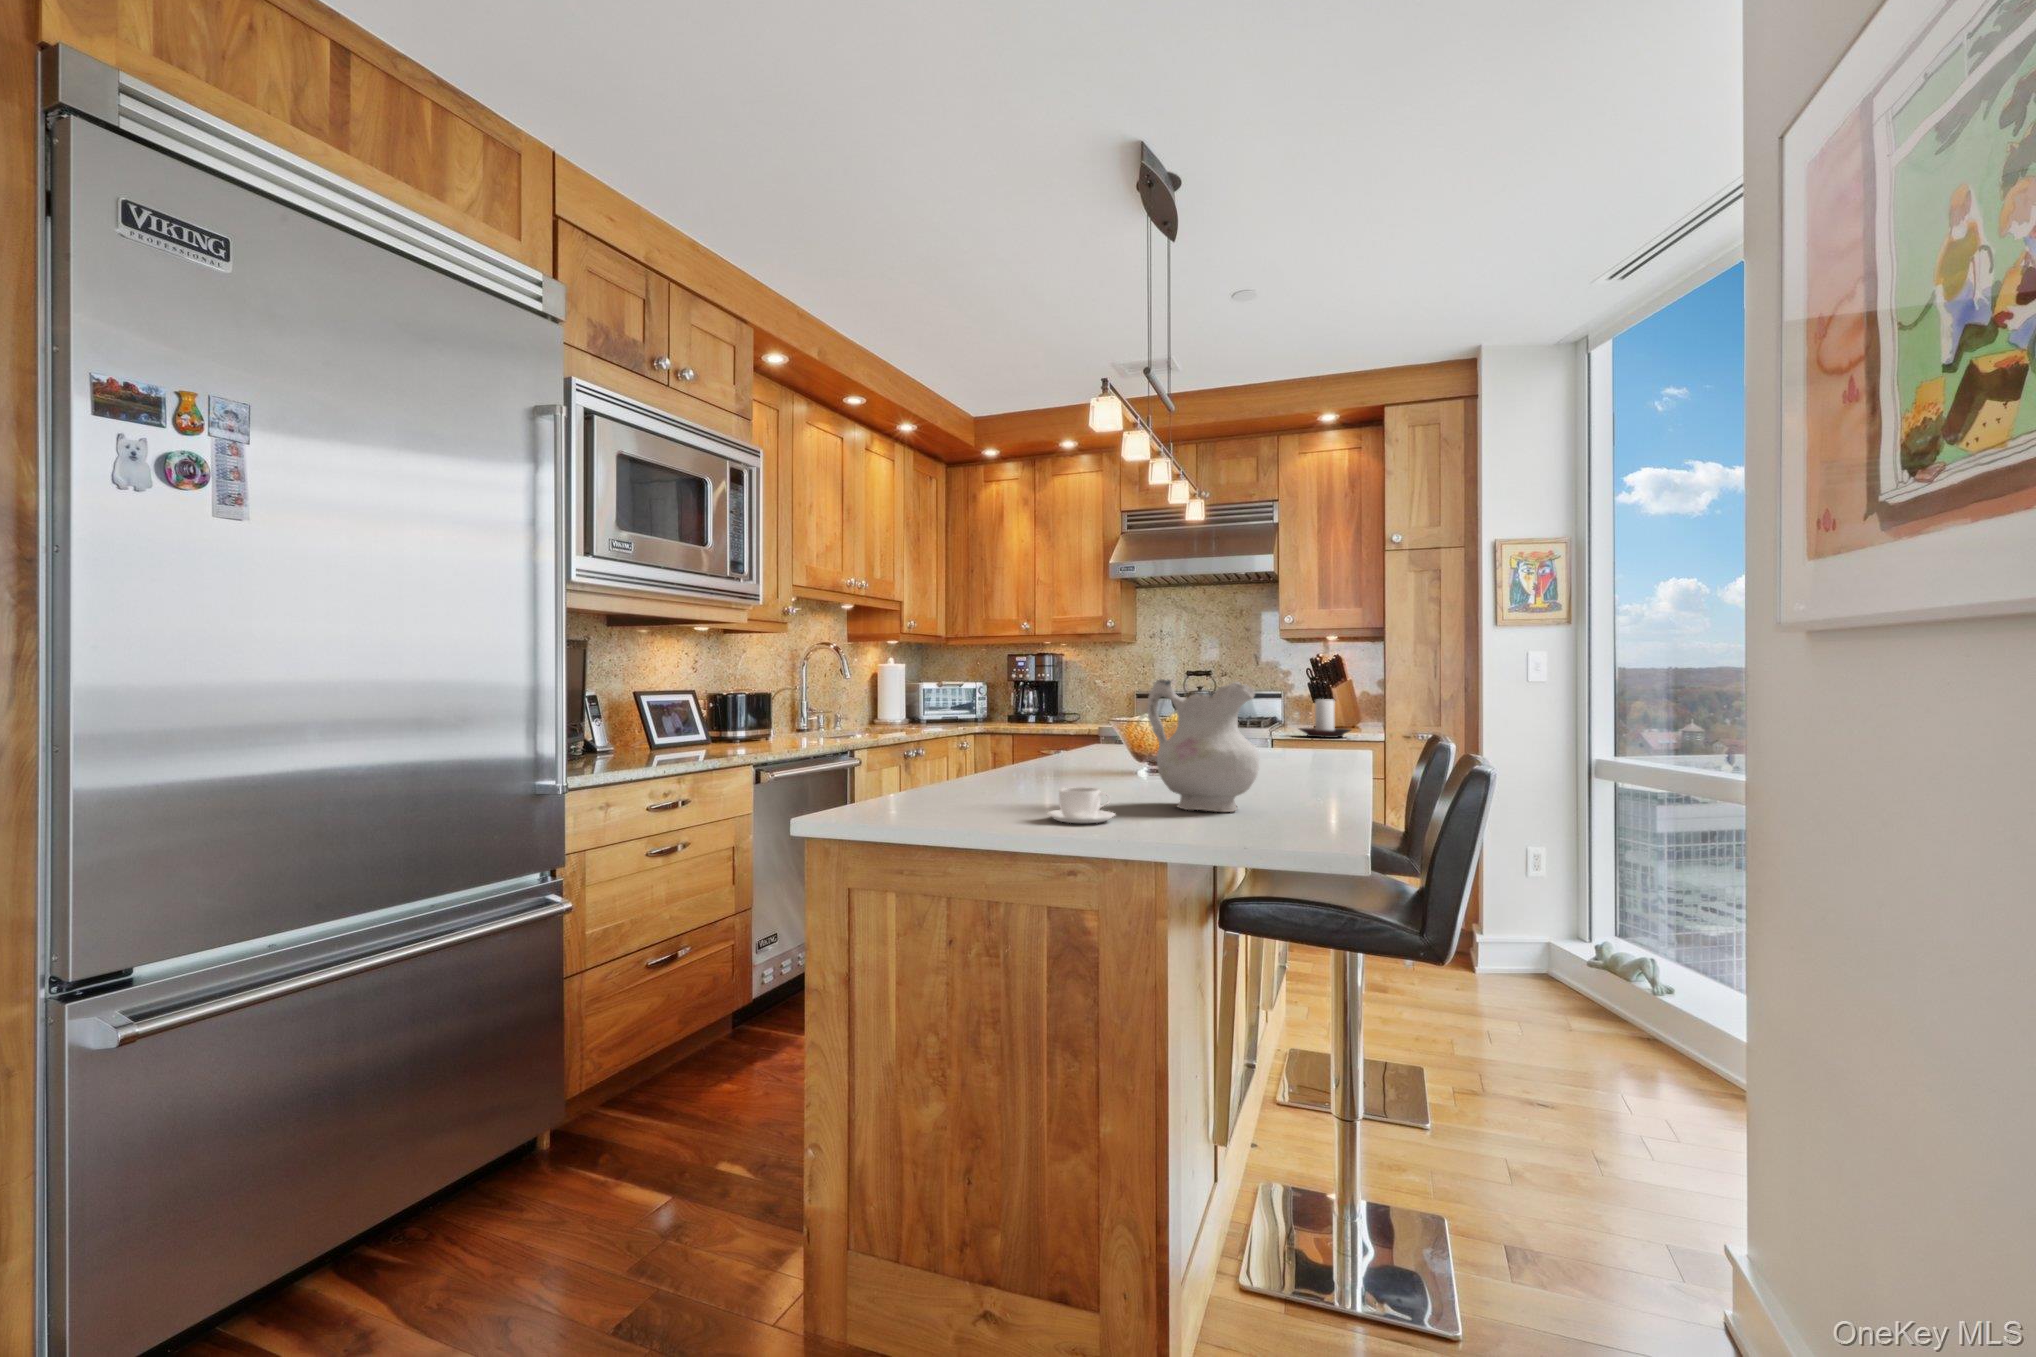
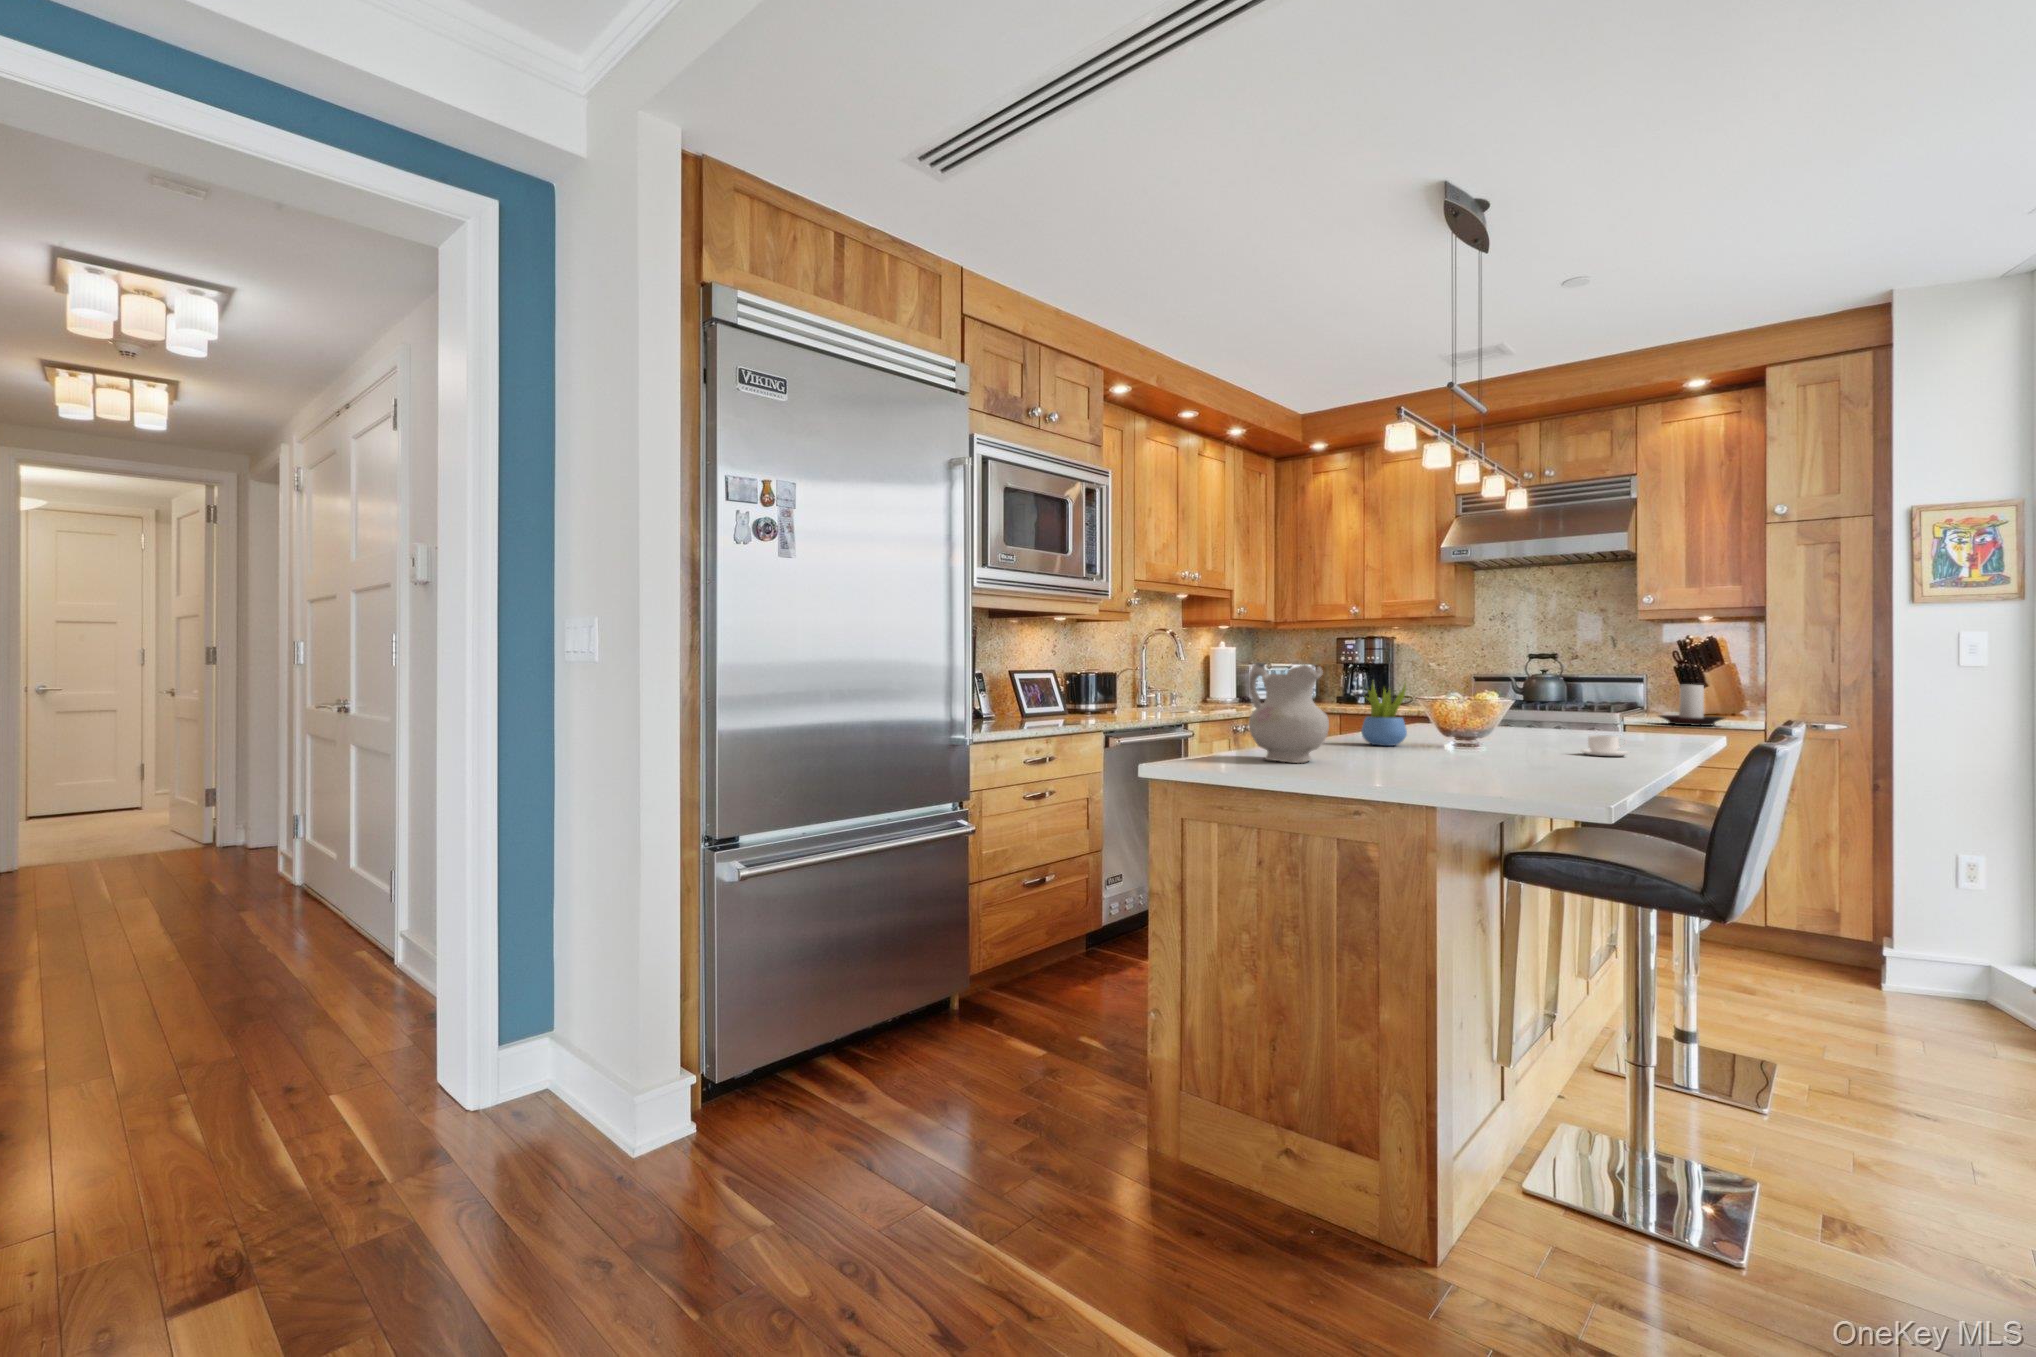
ceramic pitcher: present [1148,679,1259,812] -> present [1249,662,1329,763]
succulent plant: none [1051,697,1099,772] -> present [1361,683,1407,746]
coffee cup: present [1047,787,1115,823] -> present [1581,735,1628,756]

